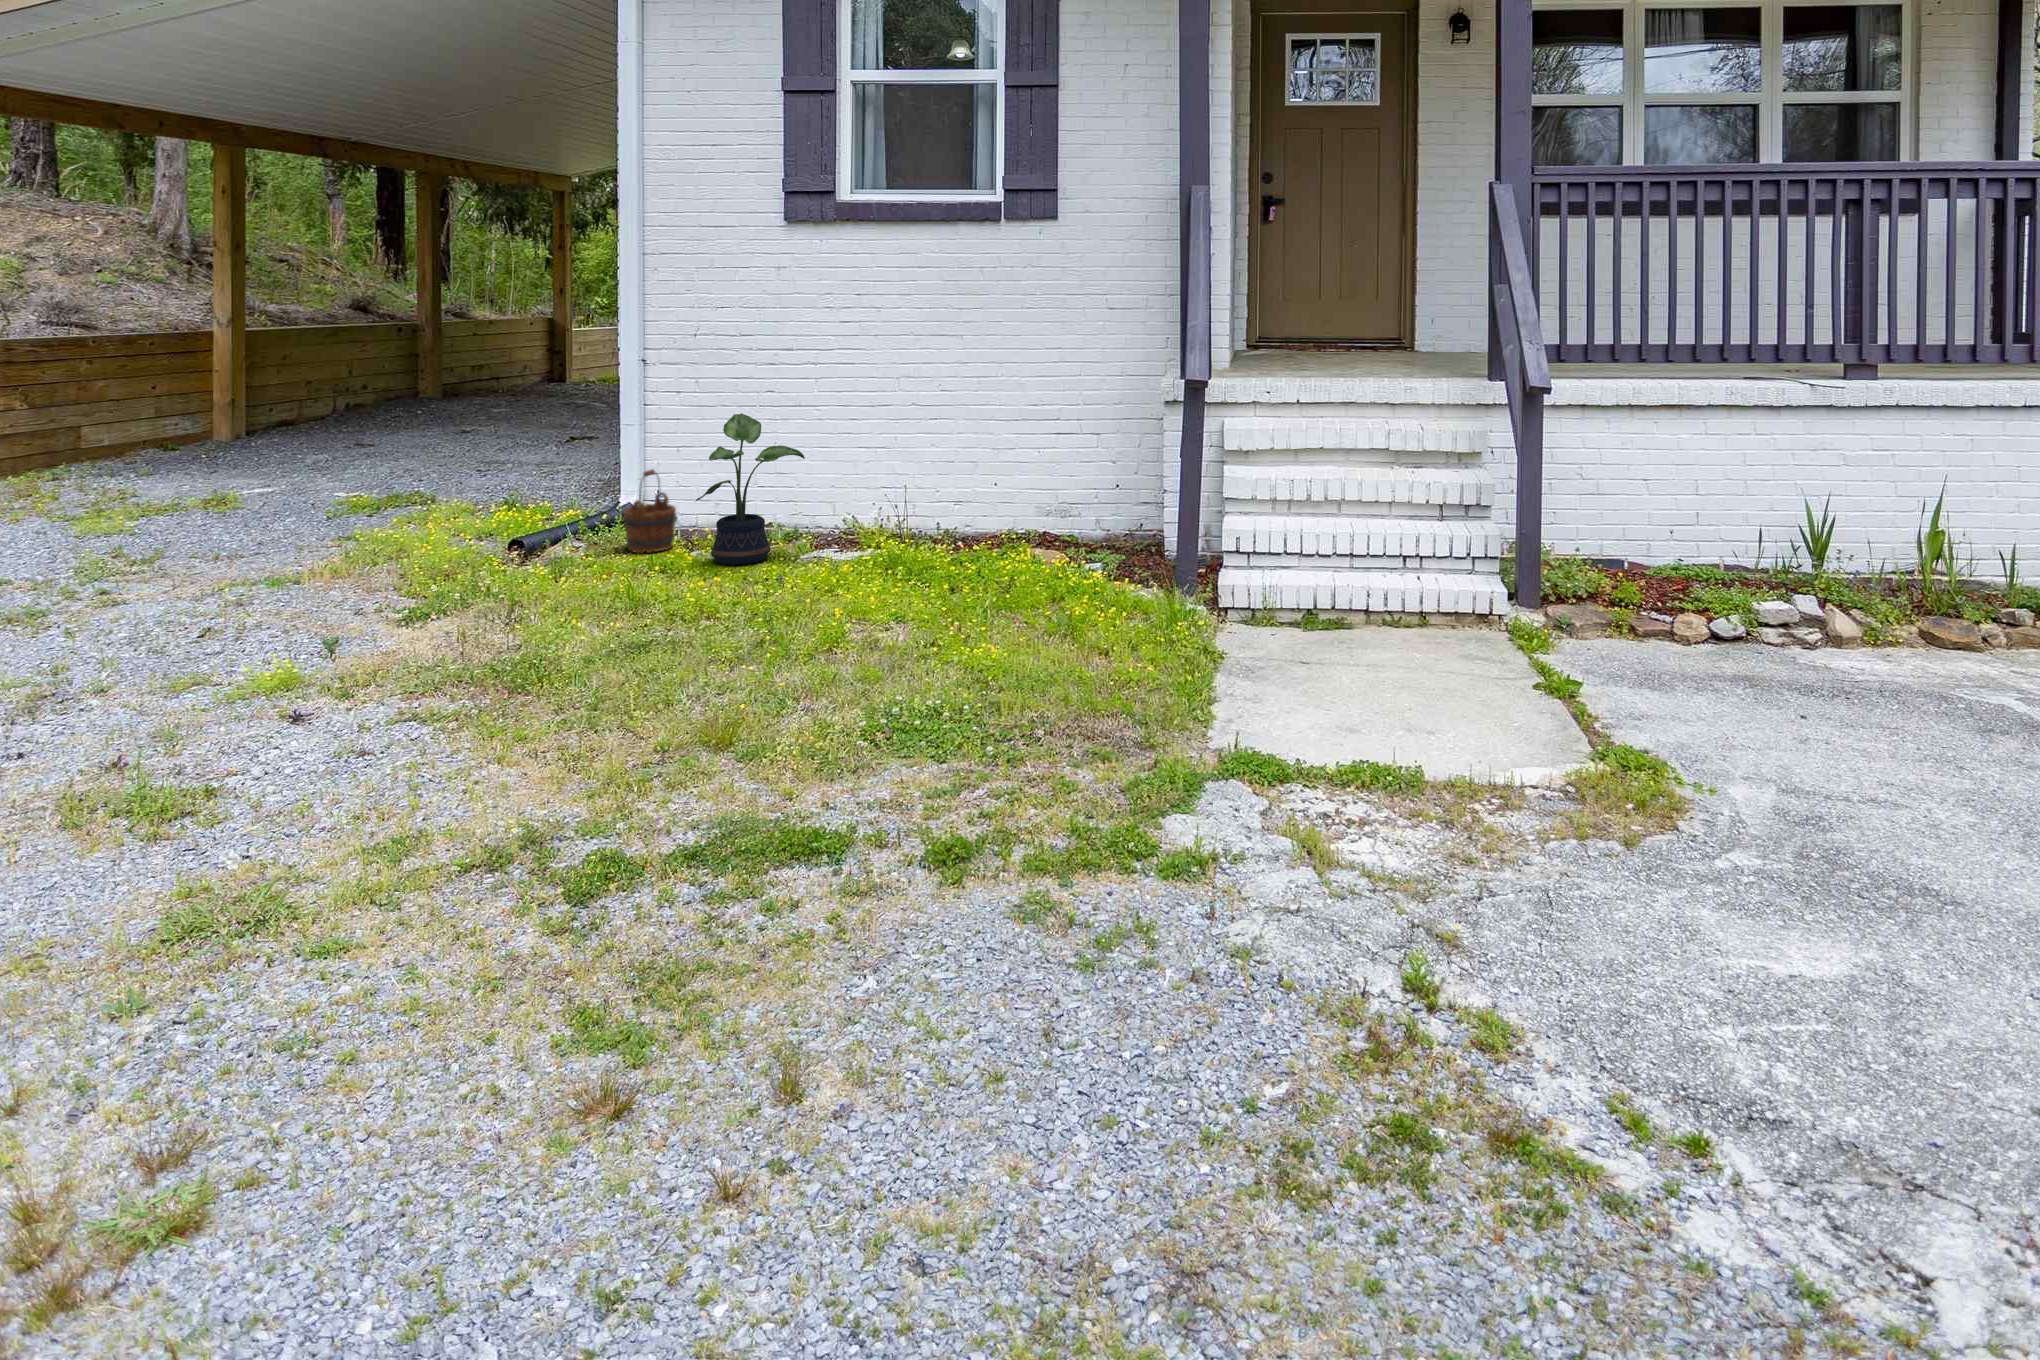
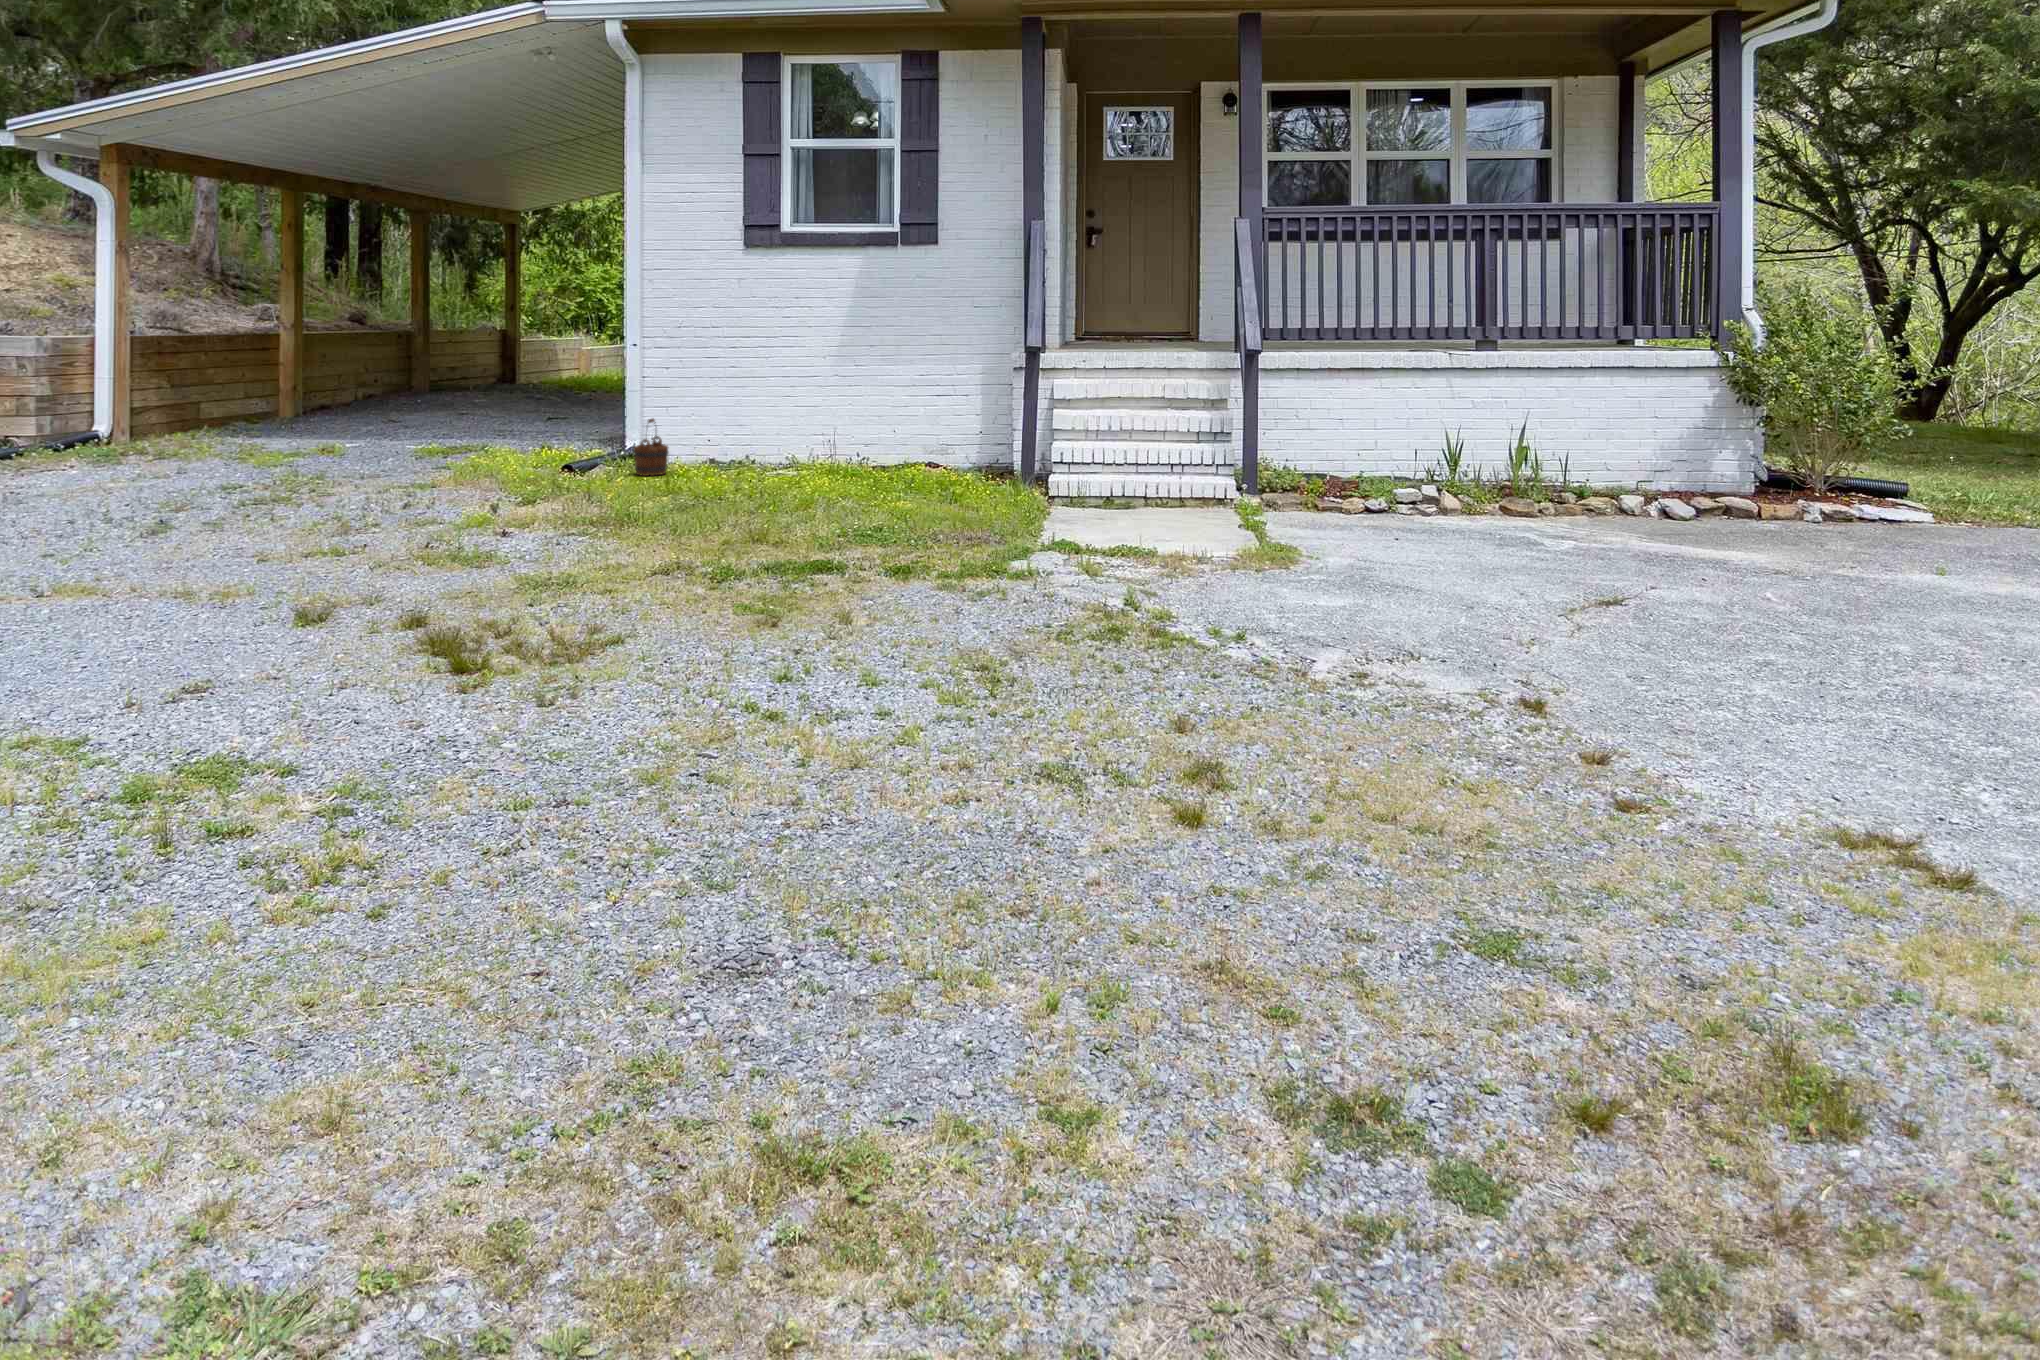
potted plant: present [696,413,805,565] -> none [689,380,762,481]

